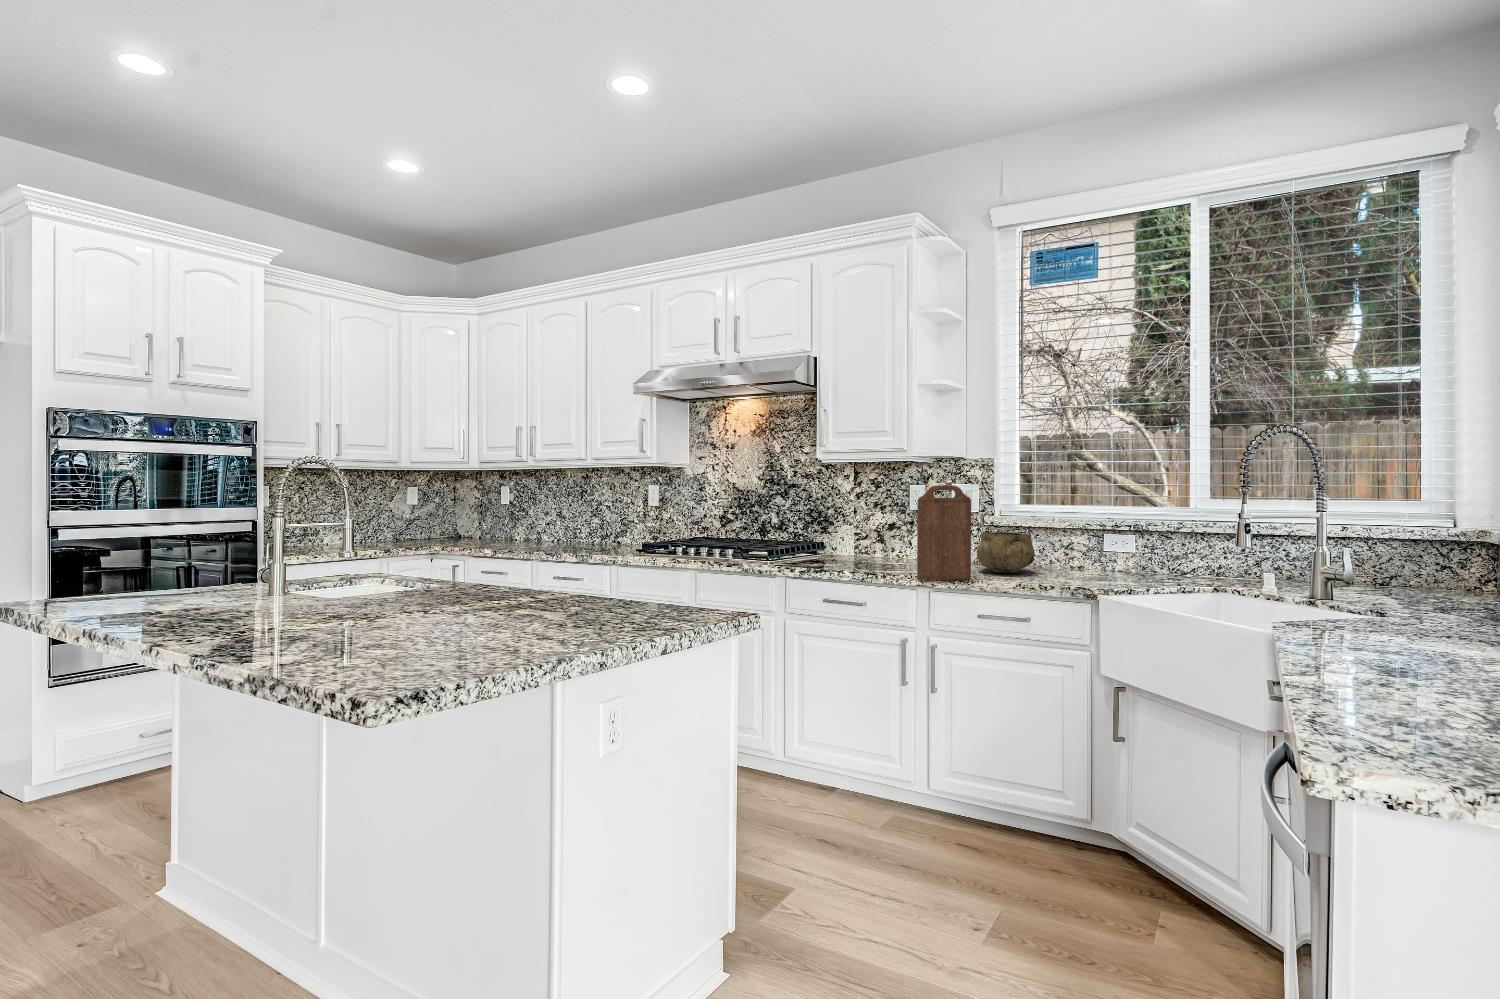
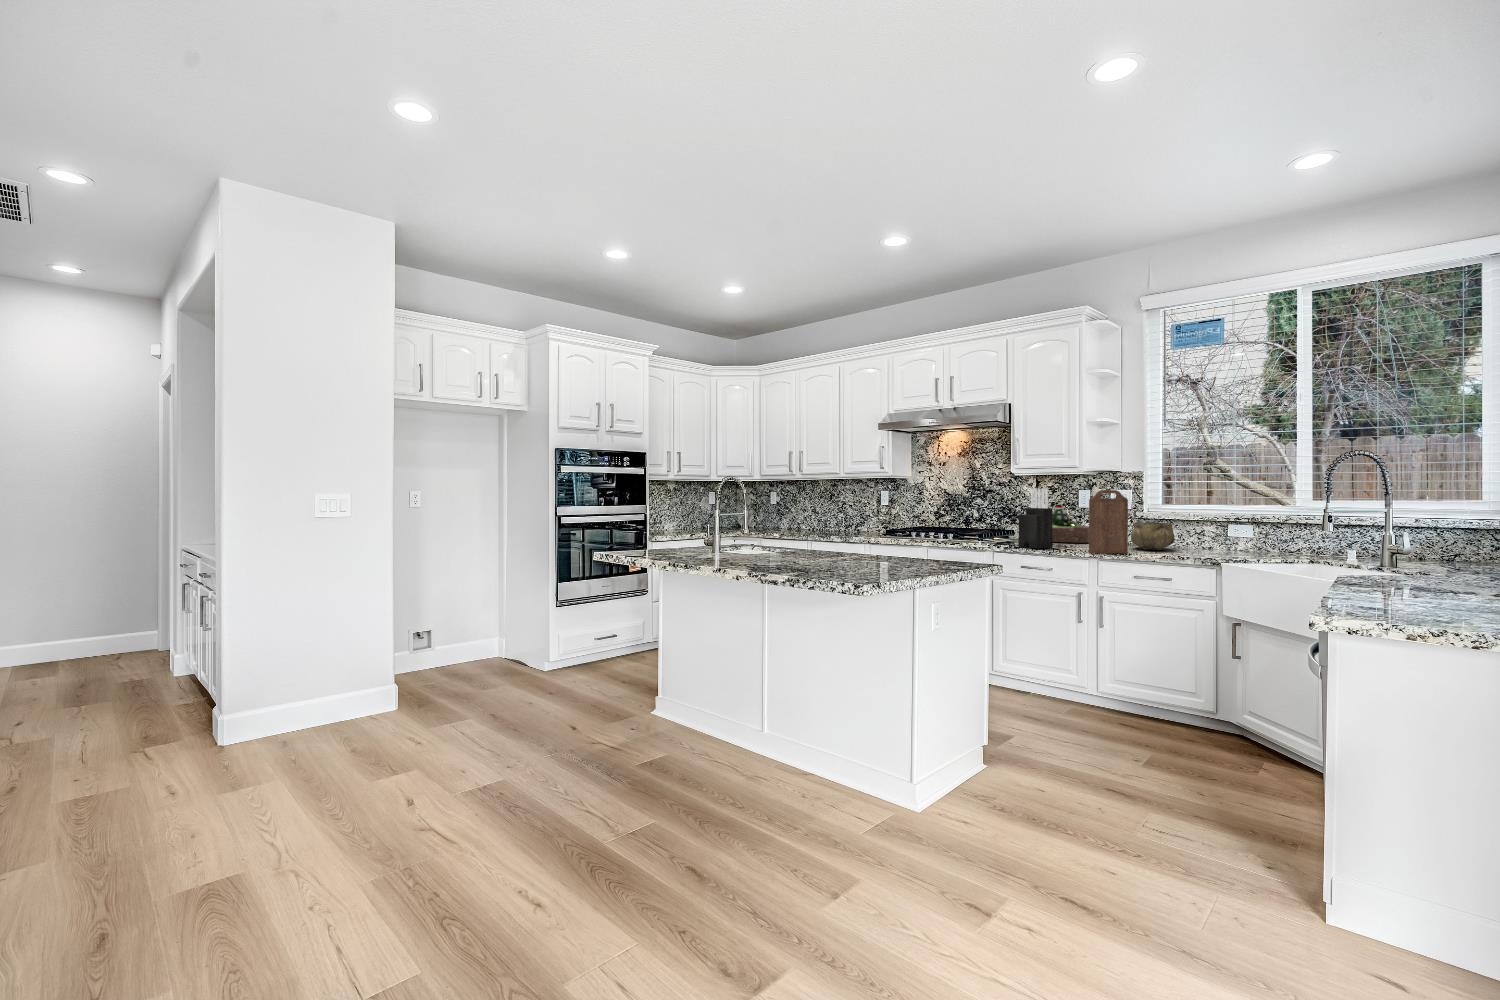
knife block: none [823,483,869,573] -> present [1019,488,1053,549]
succulent plant: none [863,507,927,562] -> present [1052,505,1089,543]

